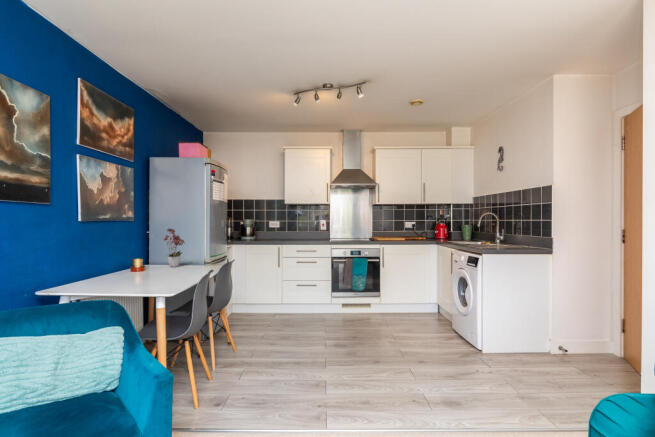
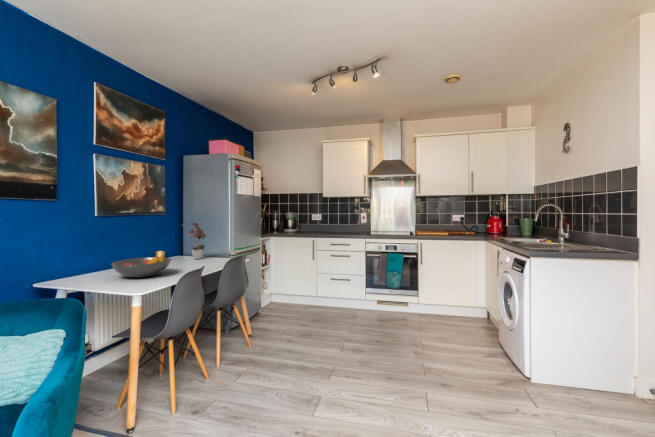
fruit bowl: none [113,260,172,283] -> present [111,255,171,278]

